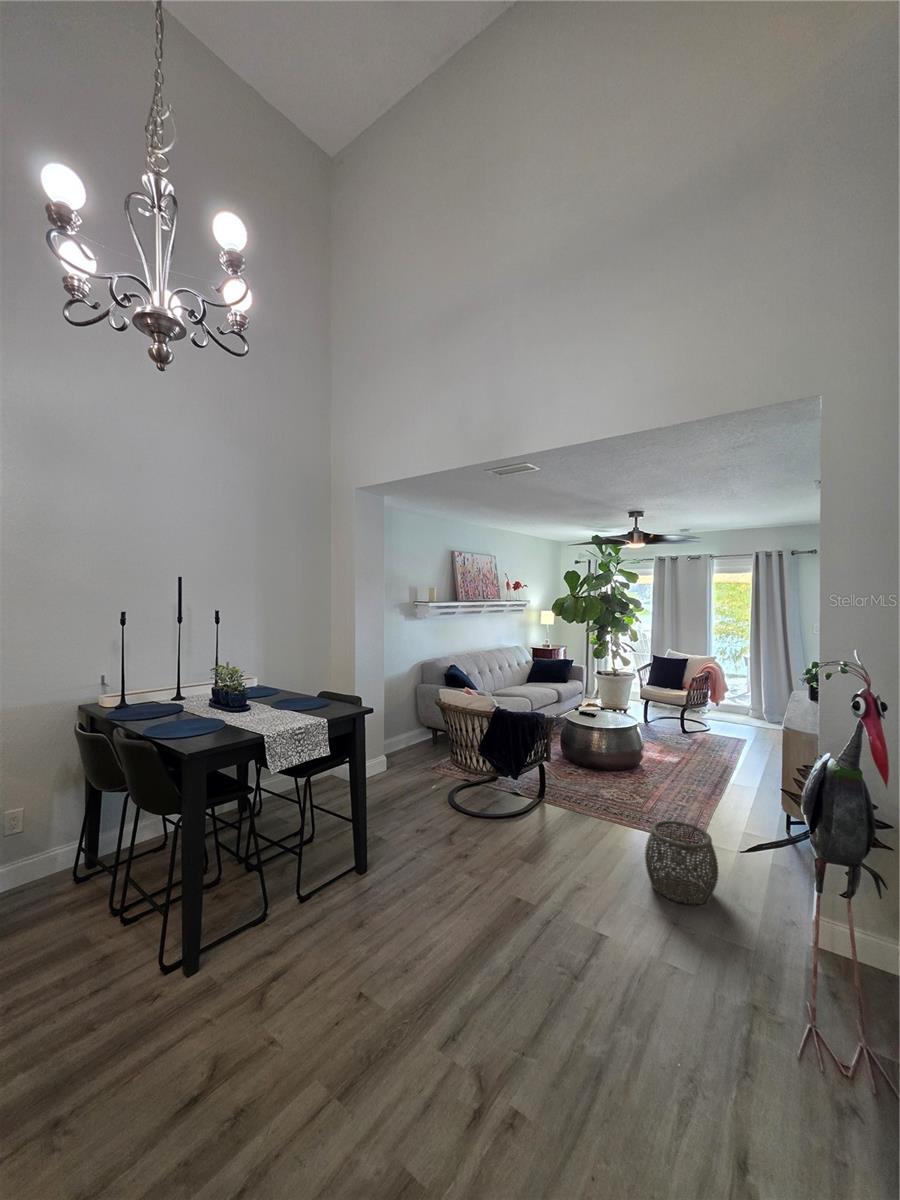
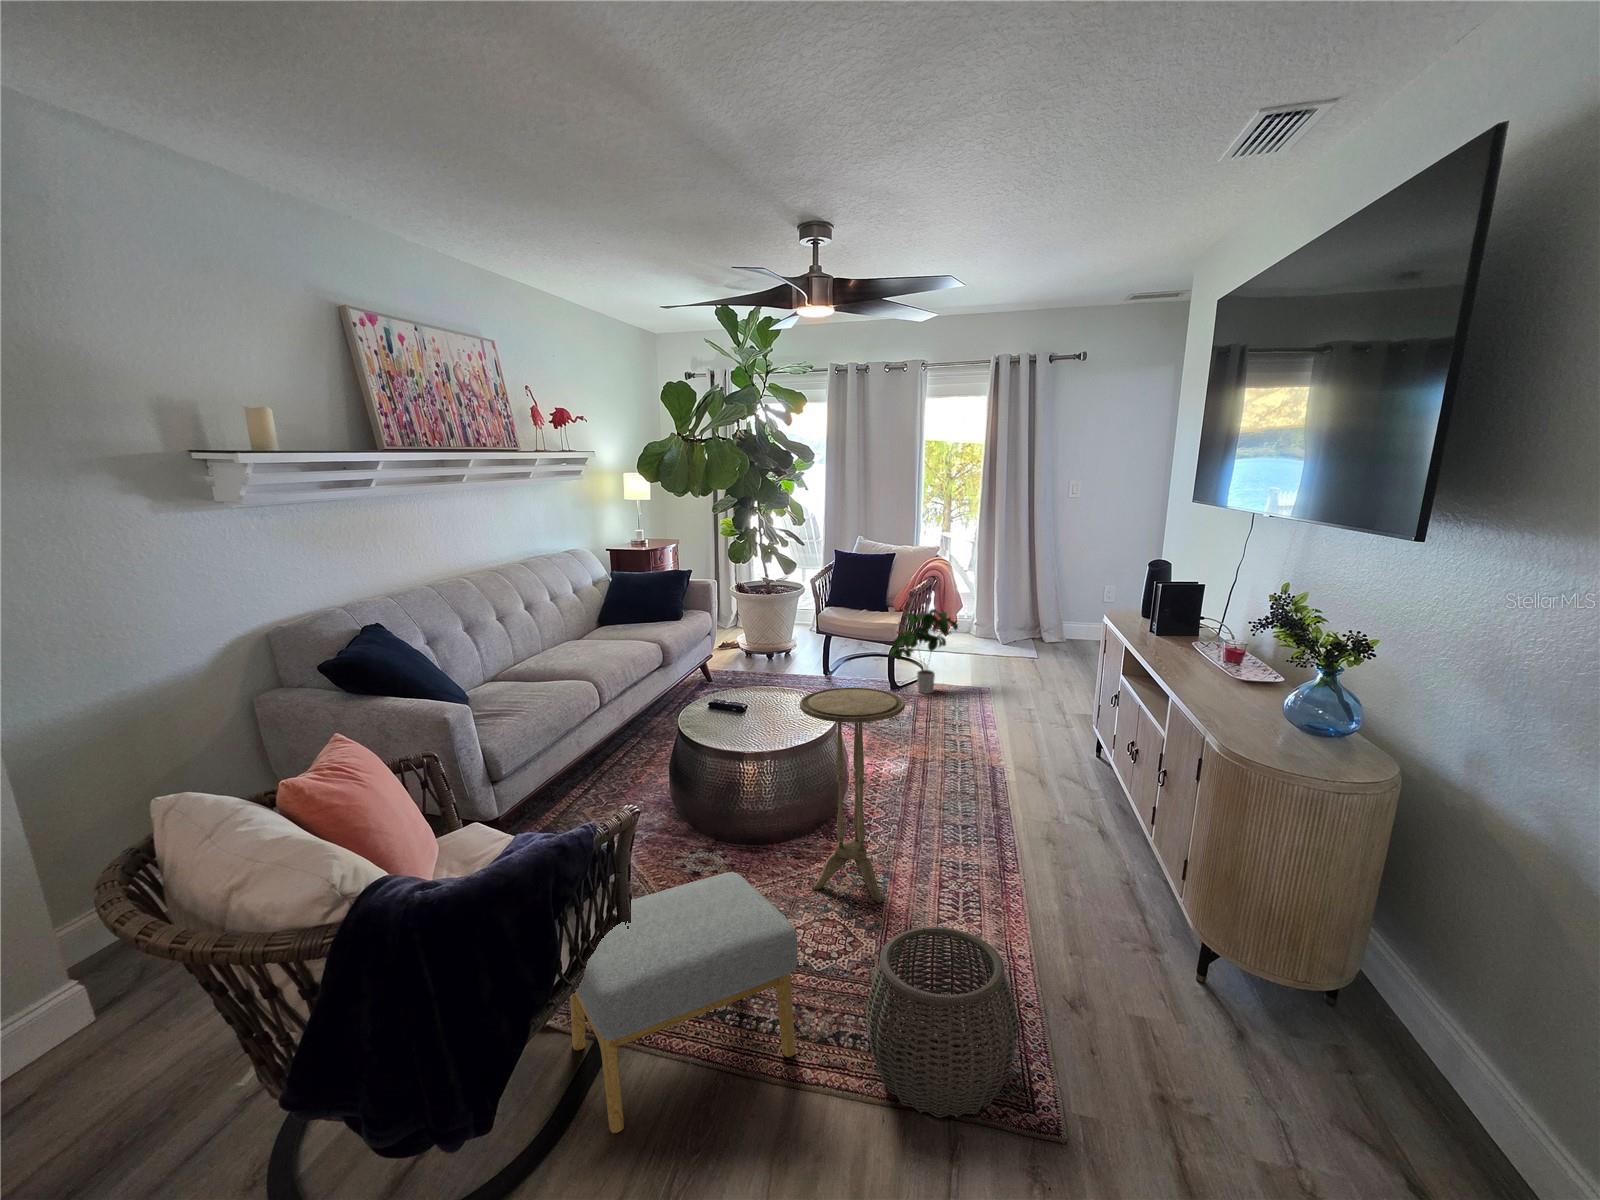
potted plant: none [683,692,727,740] -> present [889,609,958,693]
side table: none [623,716,677,824] -> present [800,687,905,903]
footstool: none [515,786,614,874] -> present [570,872,798,1133]

